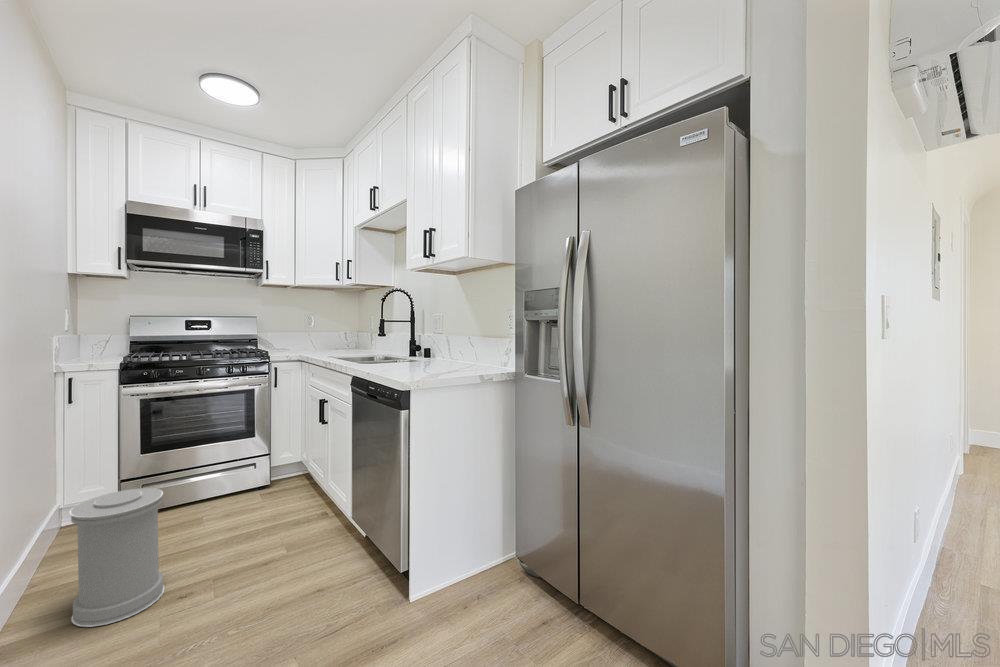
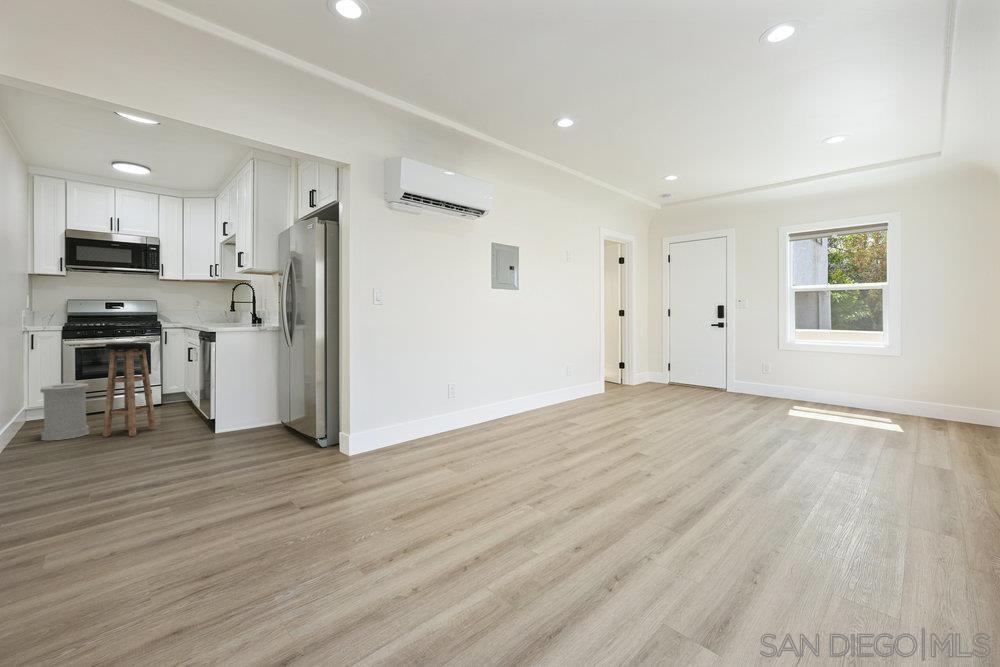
bar stool: none [191,406,286,614] -> present [103,343,156,437]

